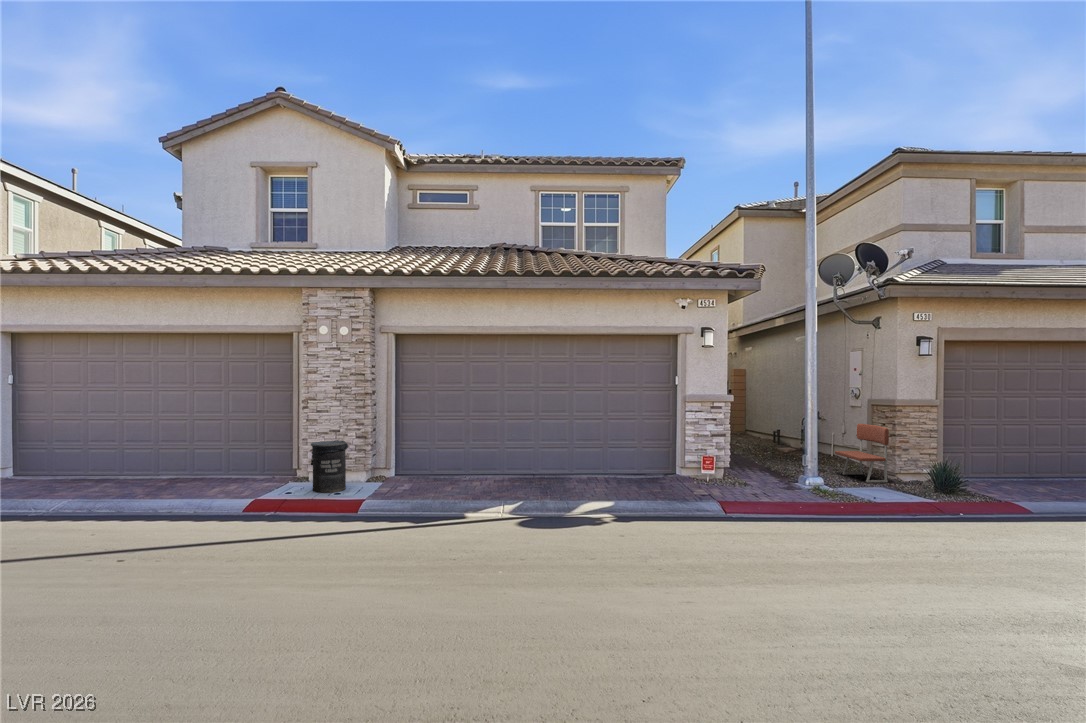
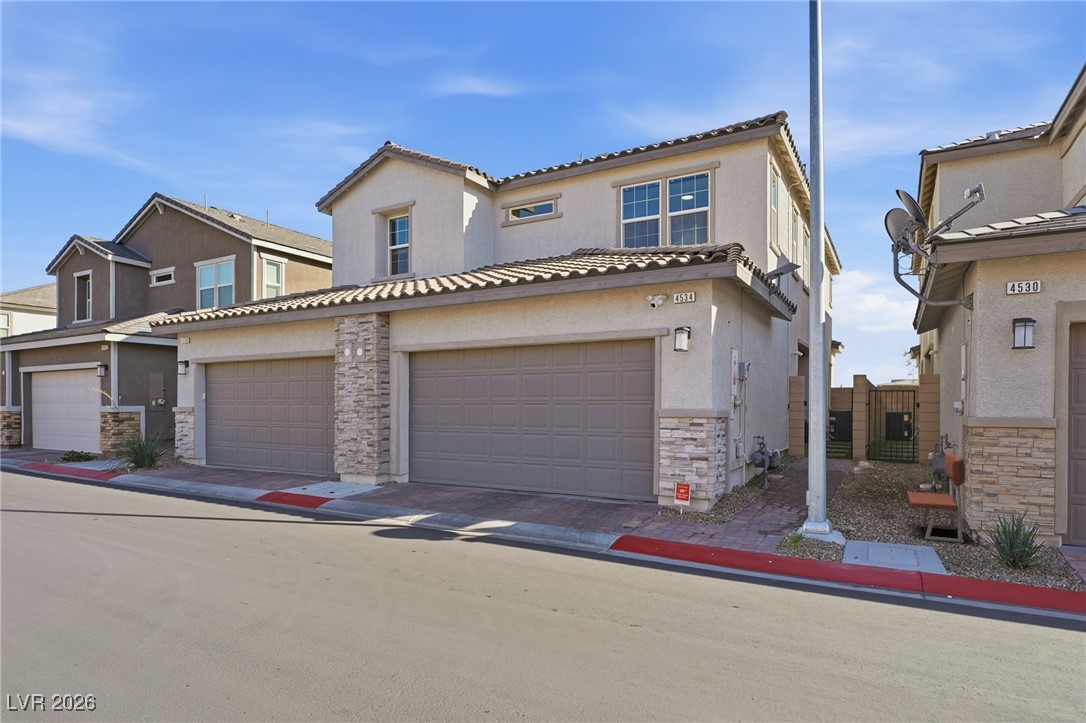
trash can: present [311,440,348,493] -> none [326,447,358,492]

